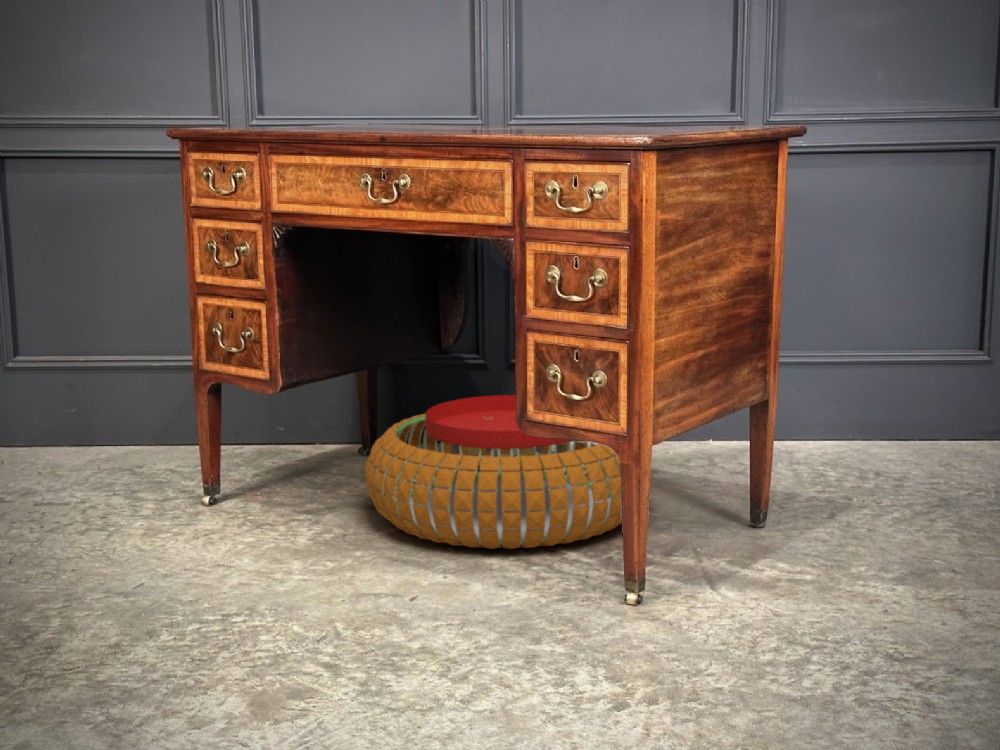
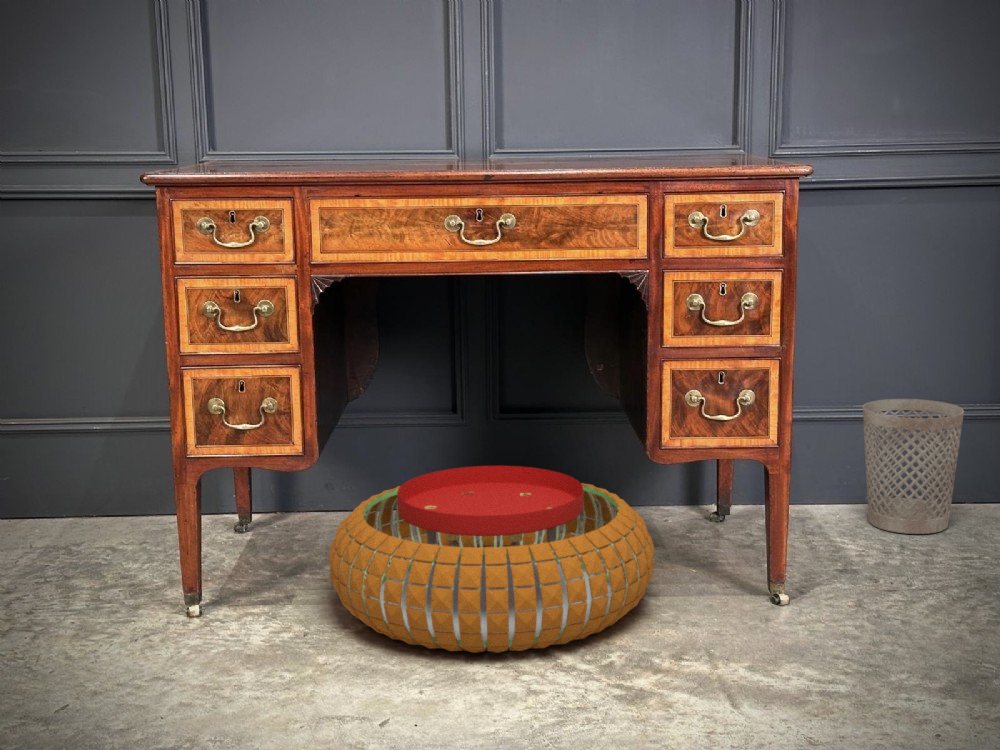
wastebasket: none [844,344,935,464] -> present [863,399,964,534]

